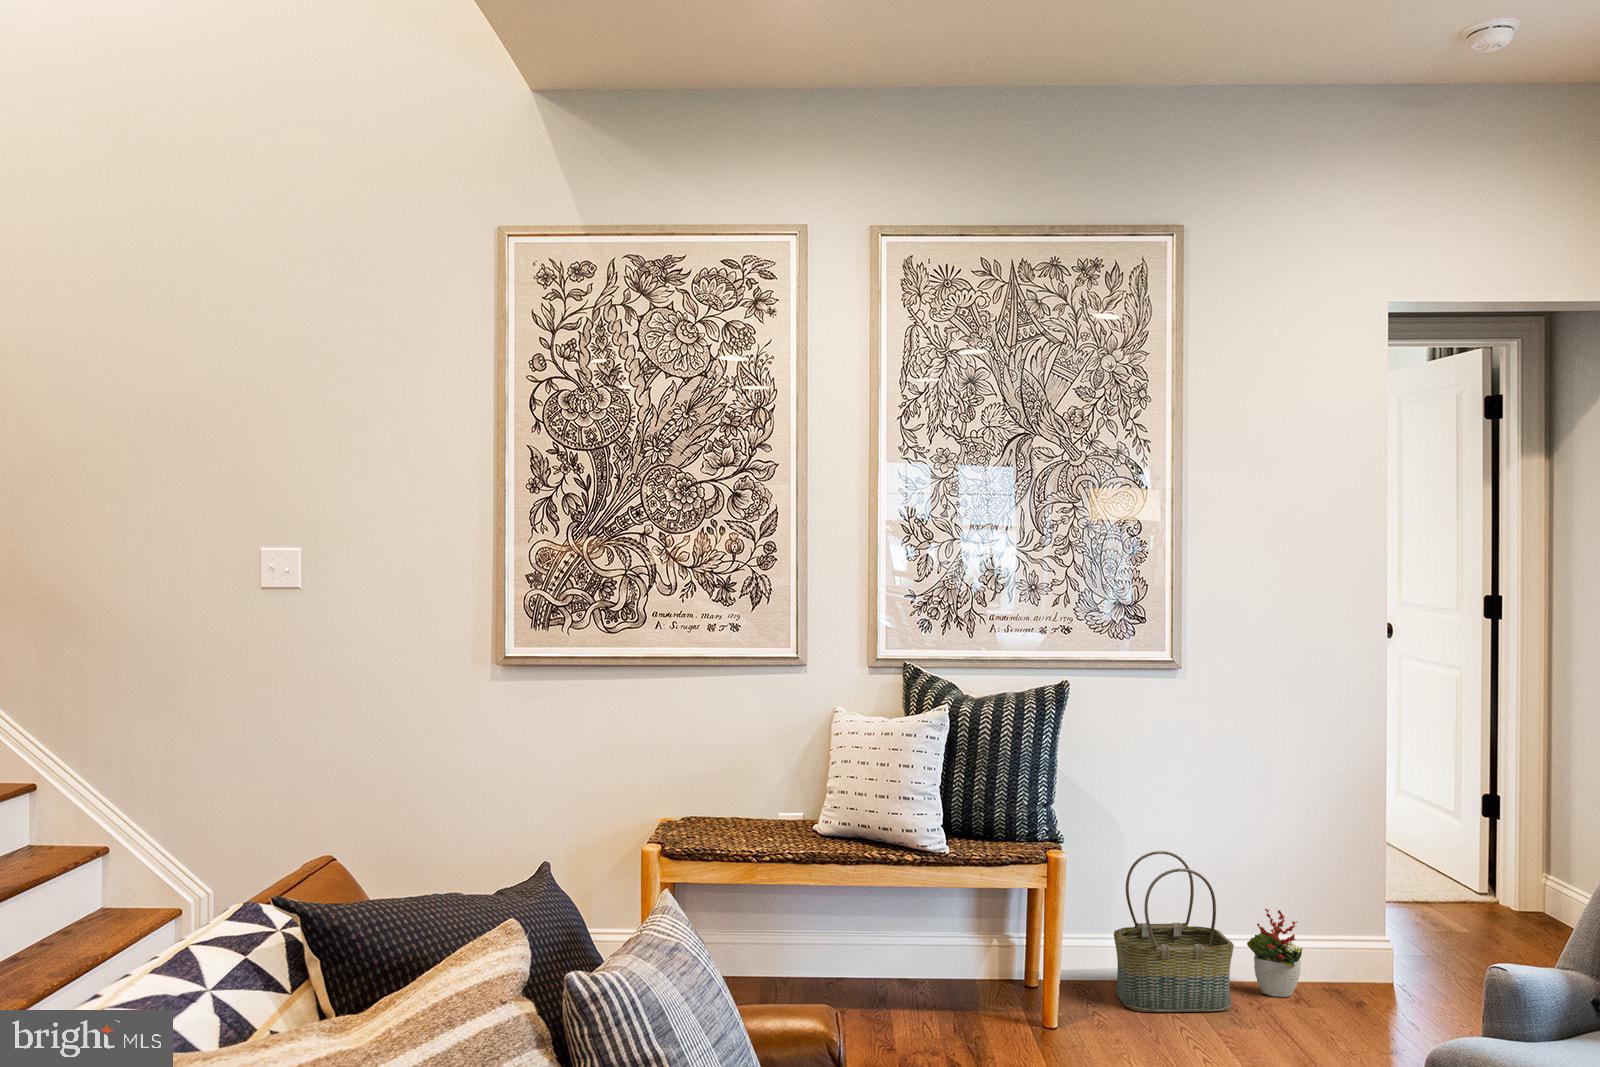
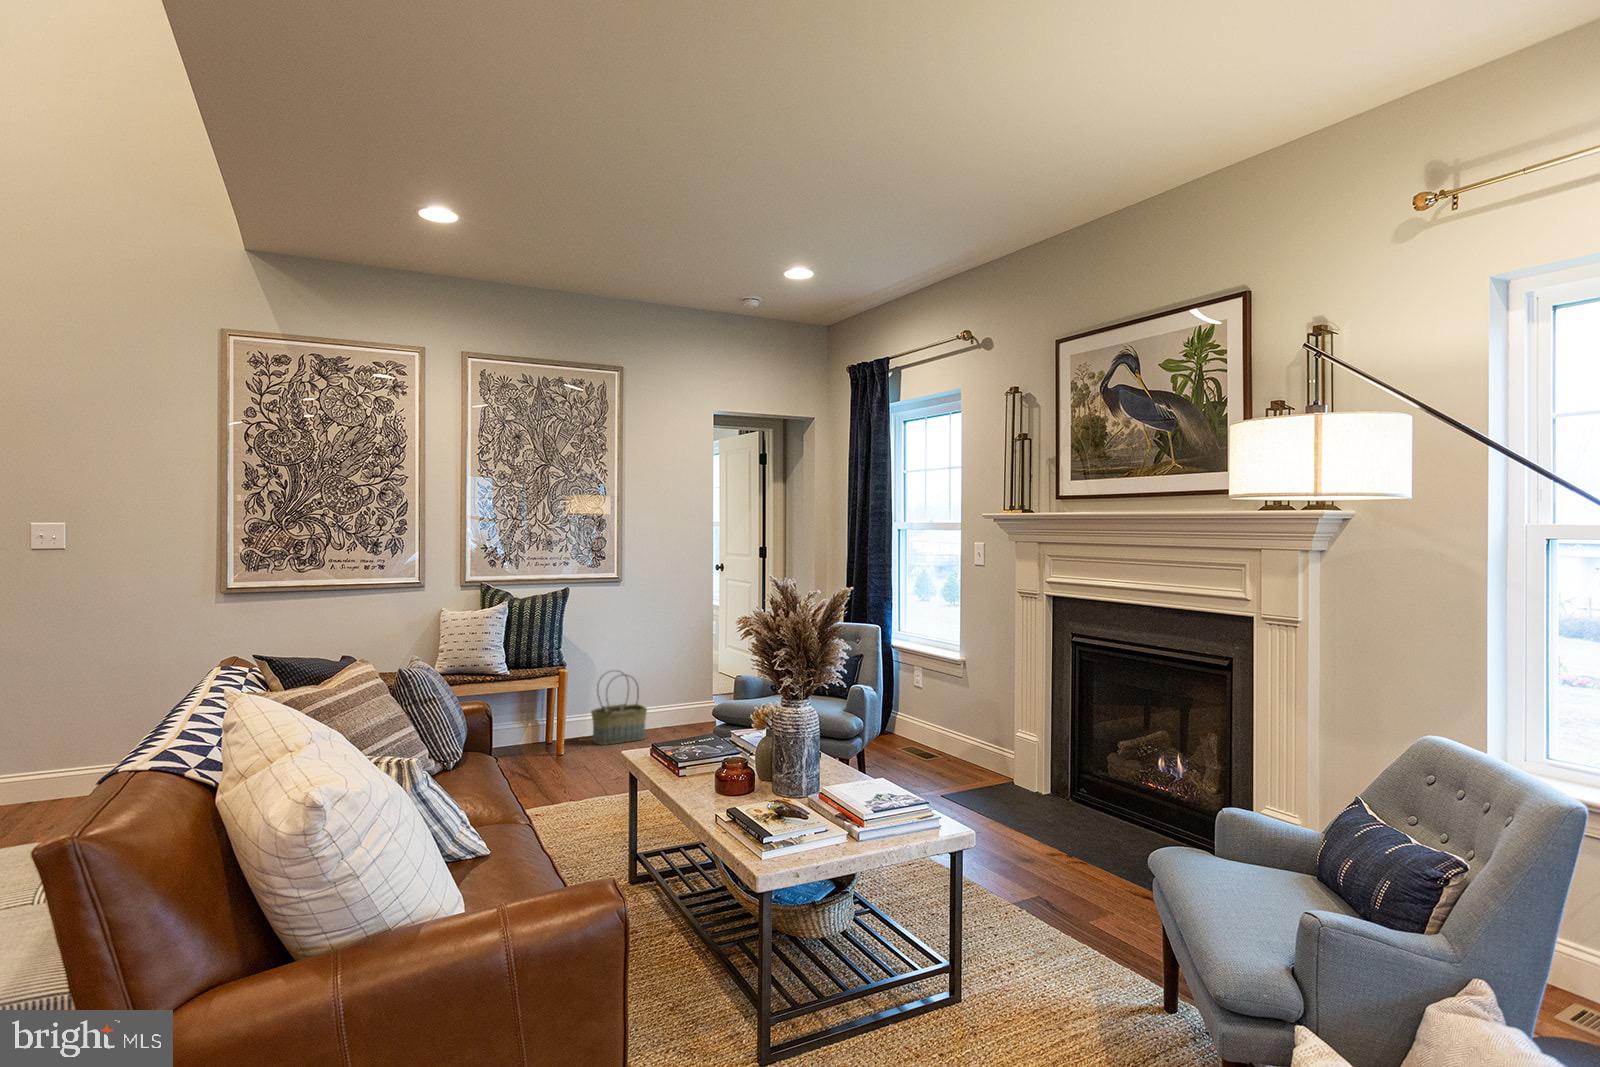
decorative plant: present [1247,909,1302,997] -> none [654,692,678,732]

